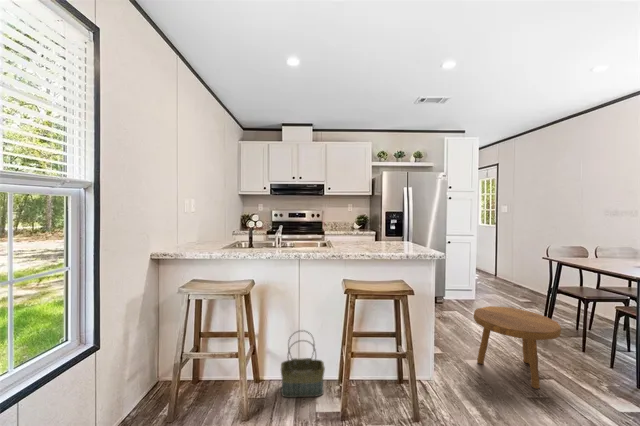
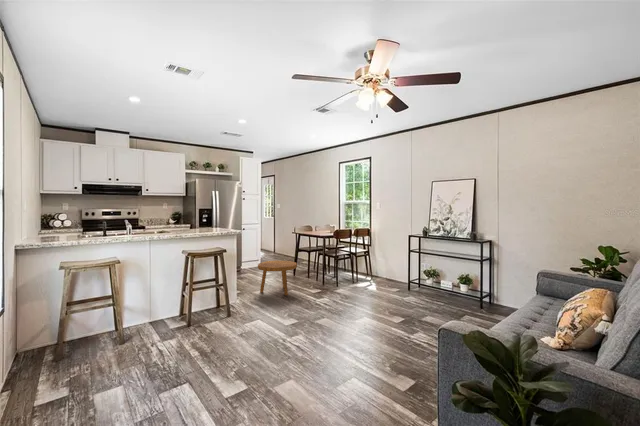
basket: present [281,330,325,397] -> none [138,287,171,330]

